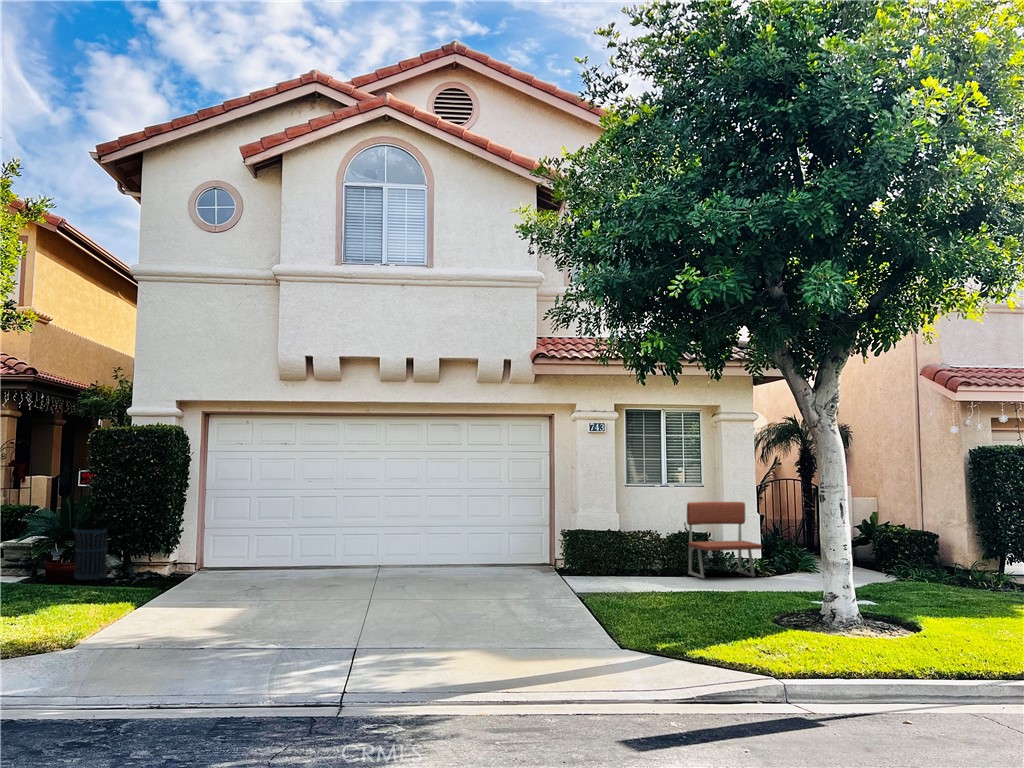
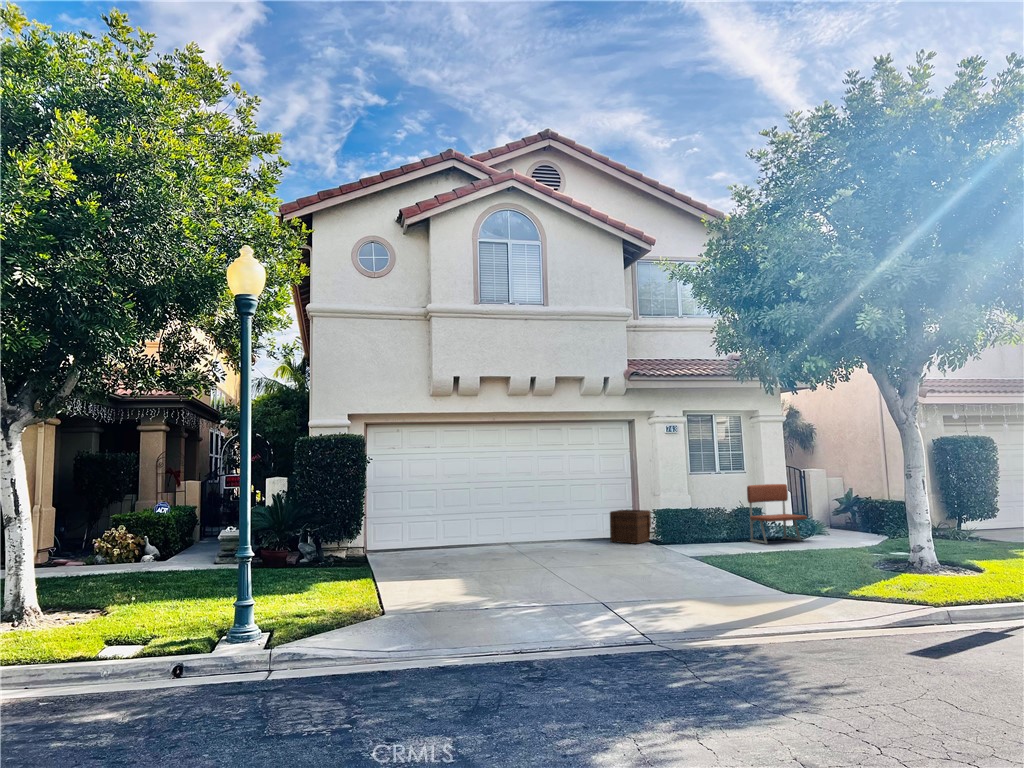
wooden crate: none [511,526,565,571] -> present [610,510,651,544]
trash can: present [73,529,108,581] -> none [272,520,304,566]

